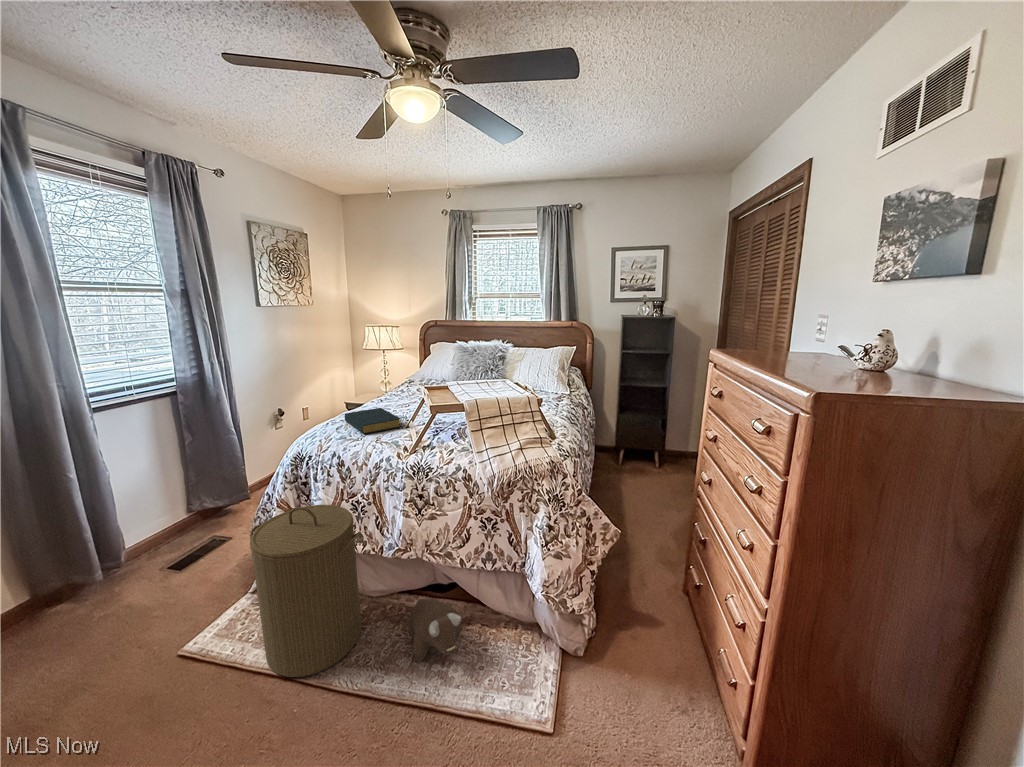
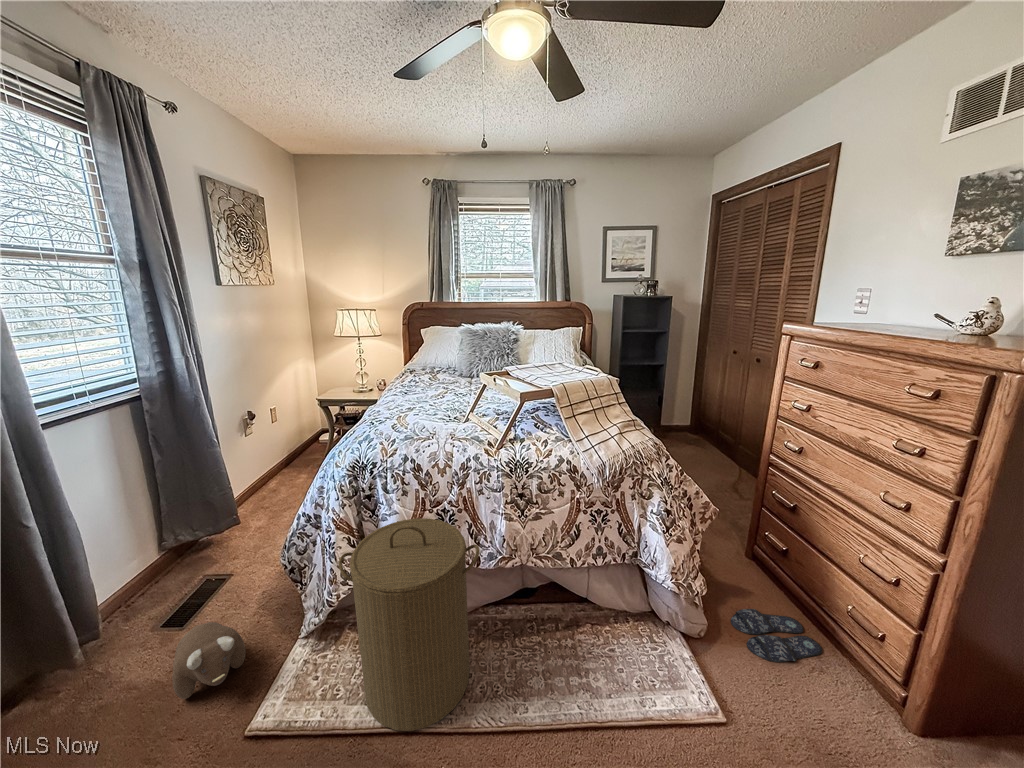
hardback book: present [345,408,401,434] -> none [389,401,464,432]
plush toy: present [408,598,461,661] -> present [172,622,246,699]
slippers: none [618,639,699,697] -> present [731,609,822,662]

